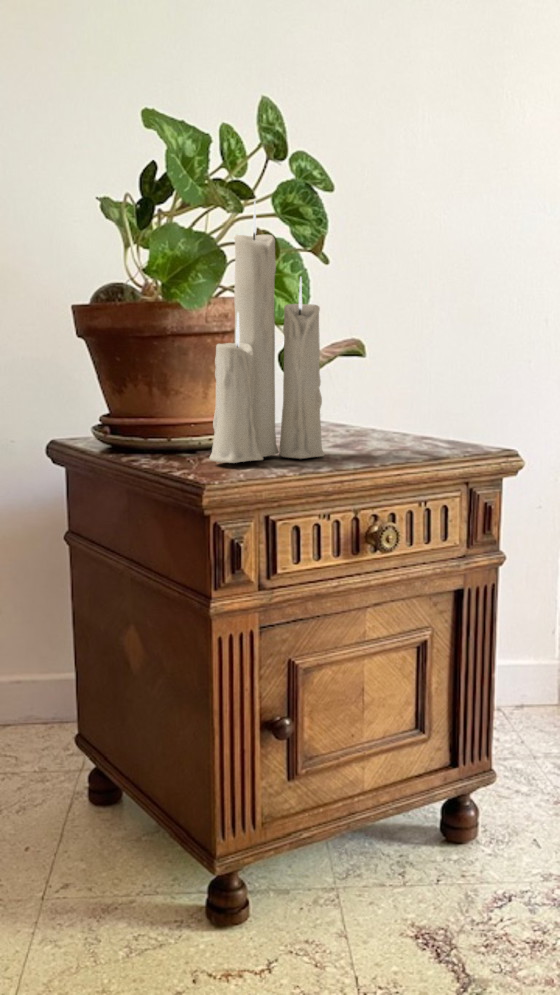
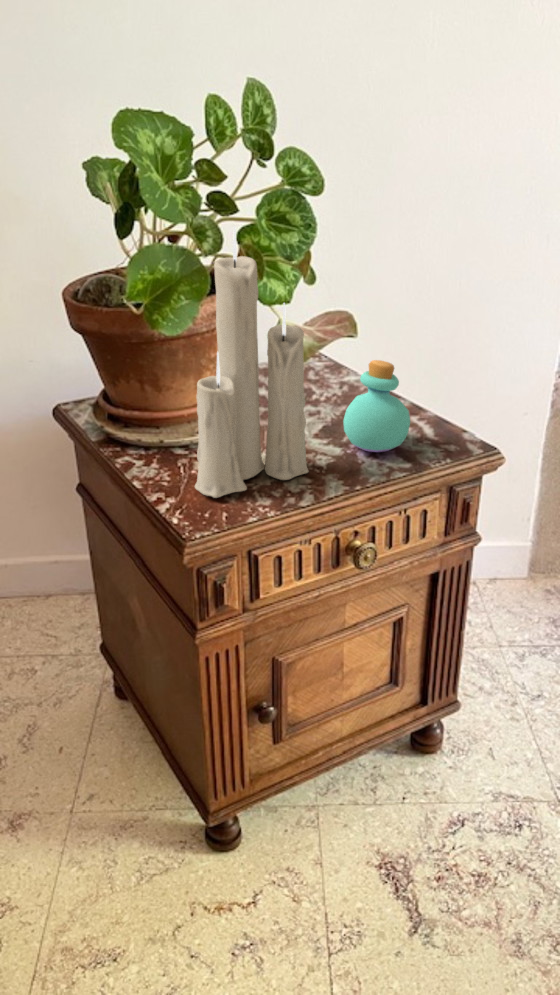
perfume bottle: none [357,354,426,447] -> present [343,360,410,452]

